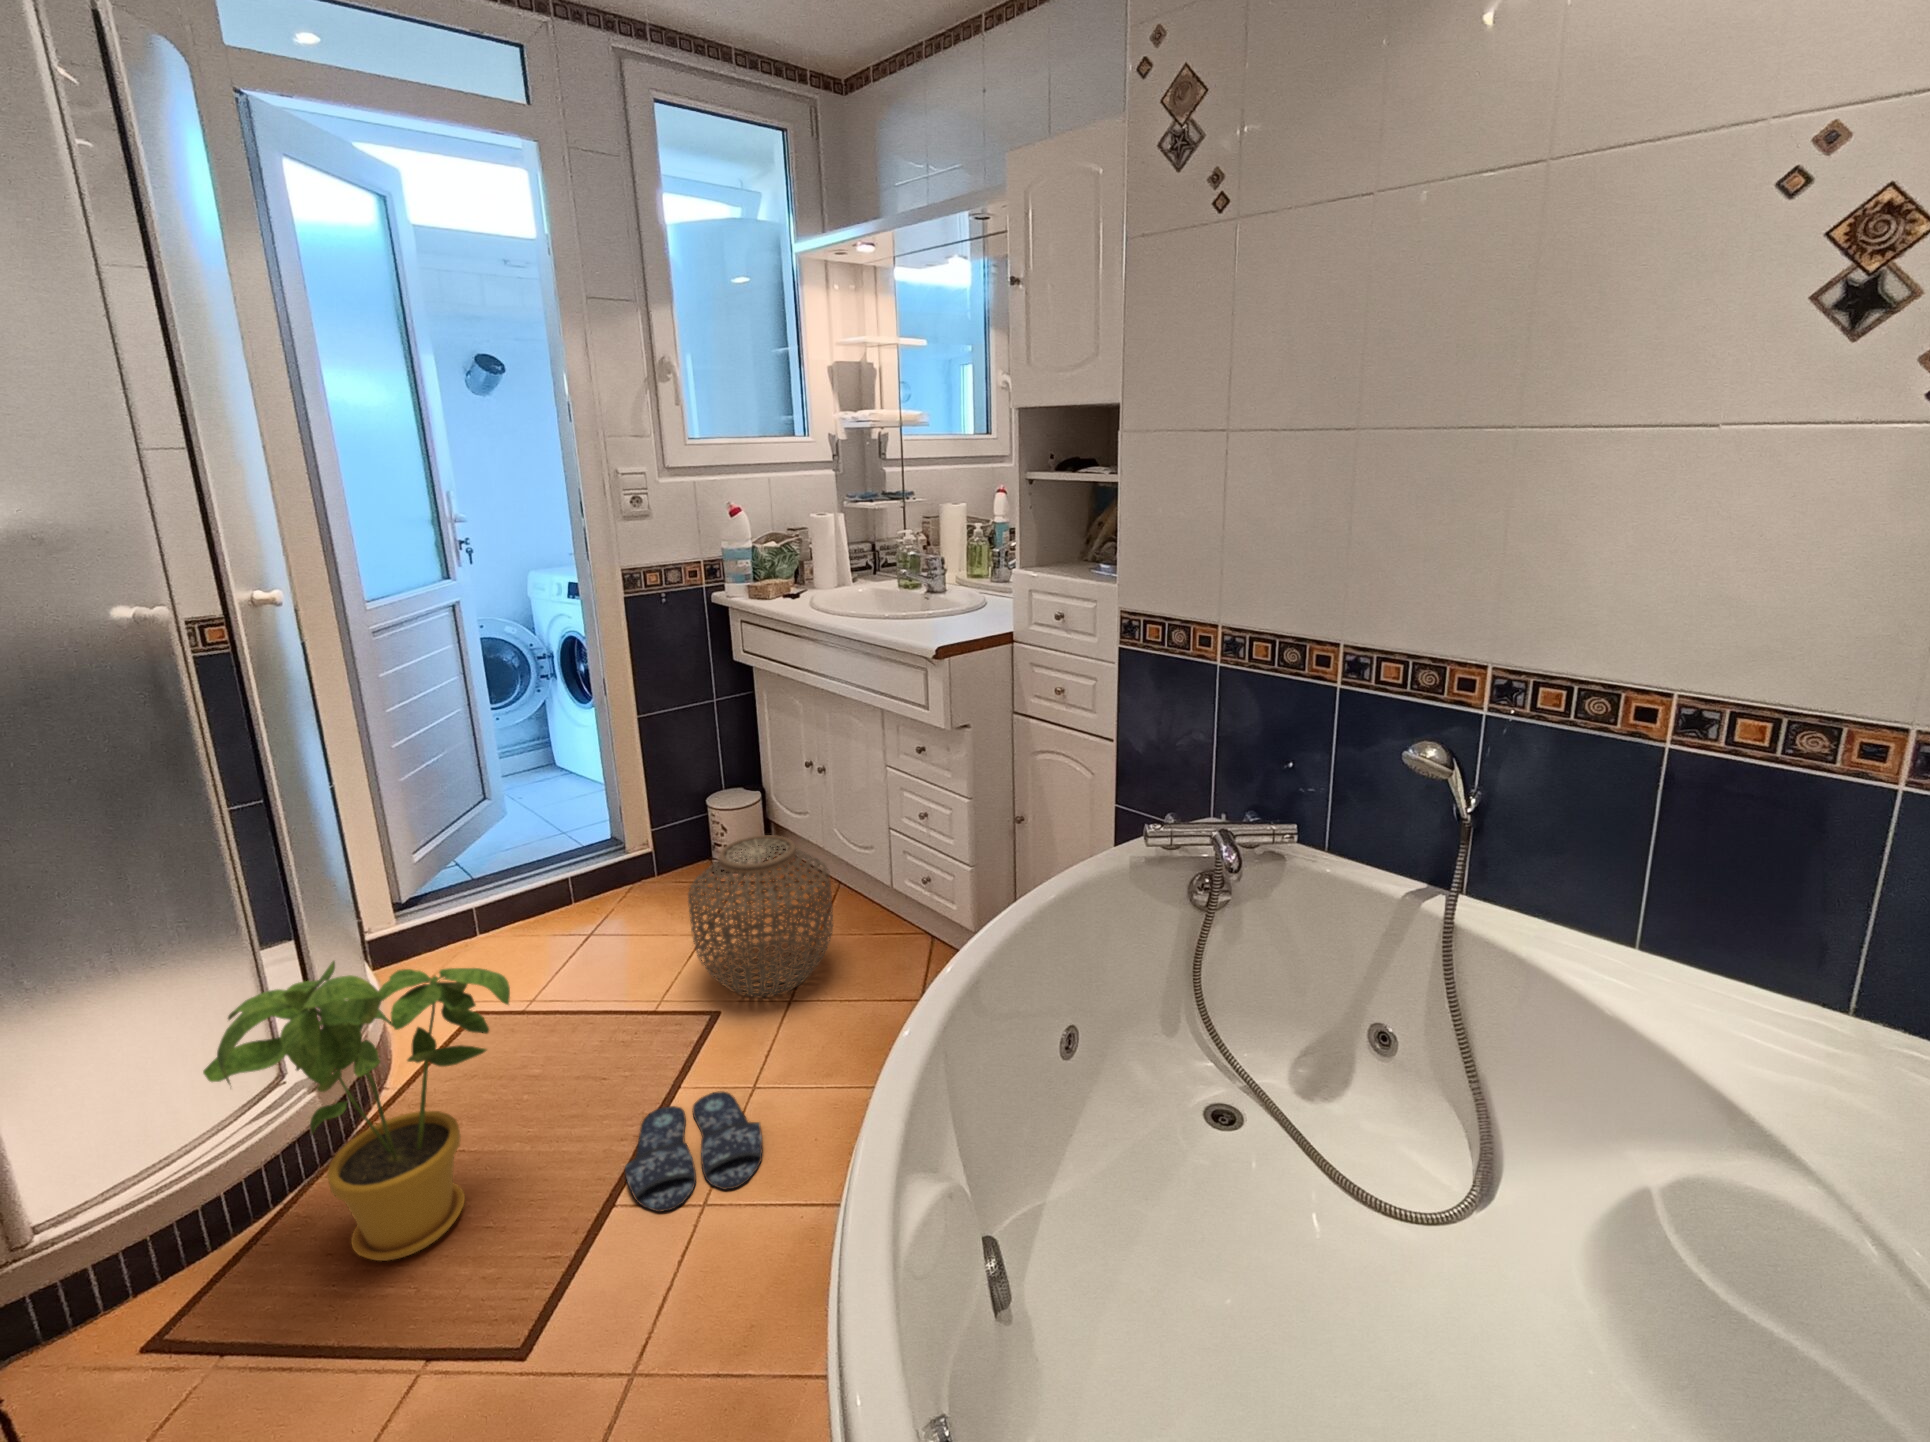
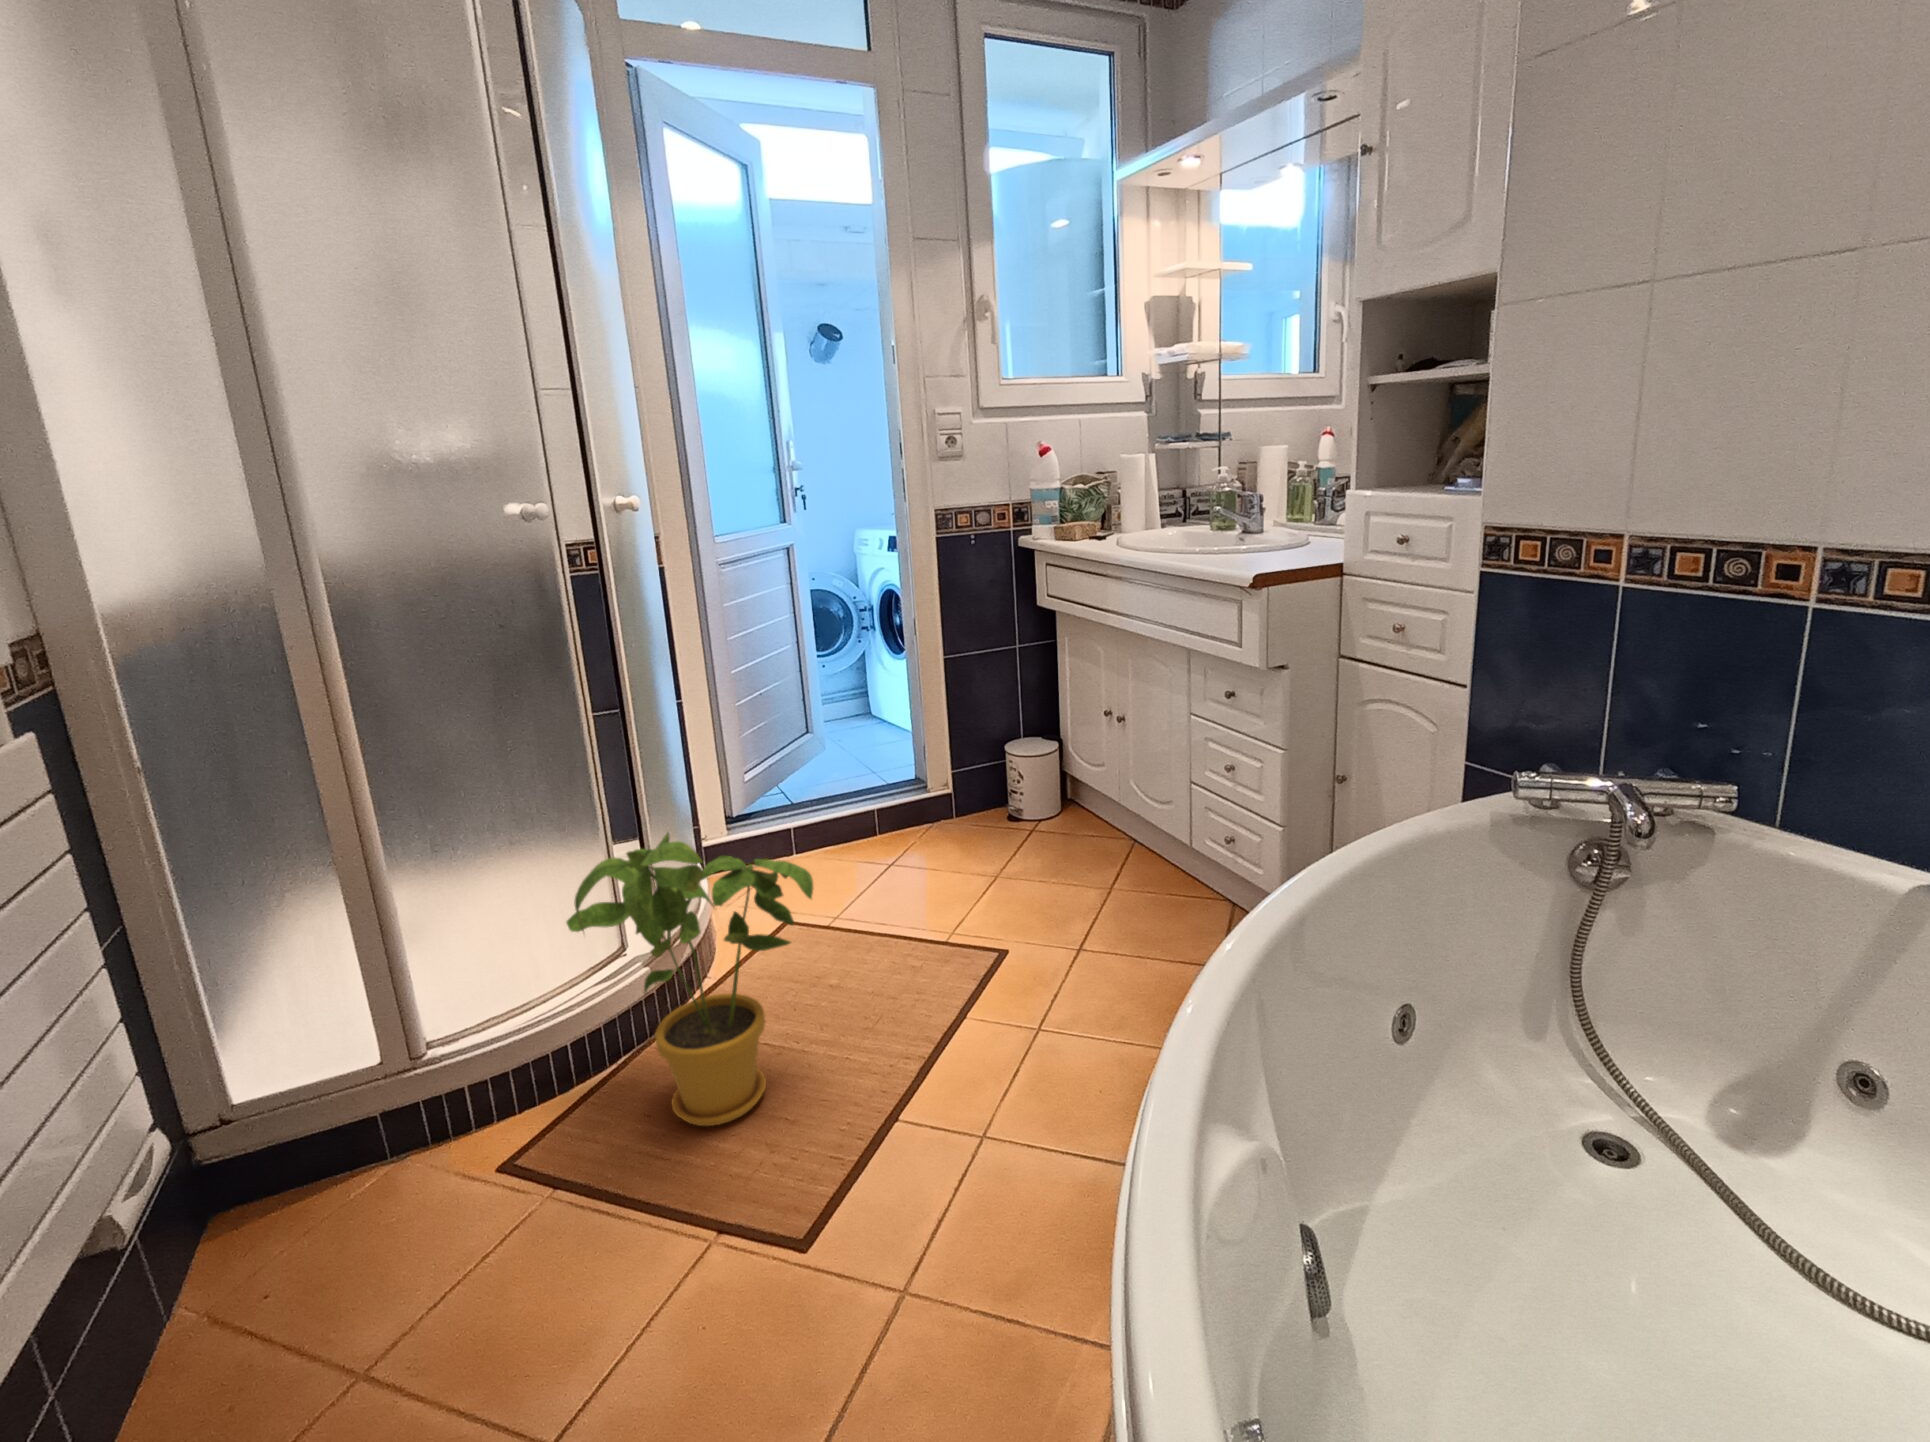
woven basket: present [688,835,833,997] -> none [981,778,1125,945]
slippers: present [625,1092,762,1212] -> none [909,1029,1043,1134]

